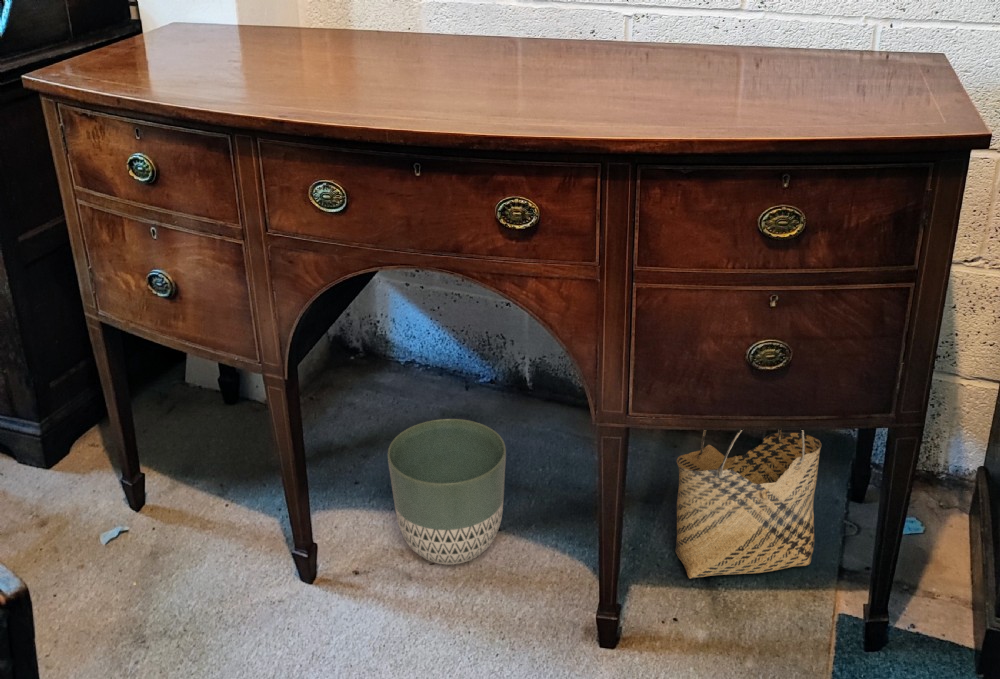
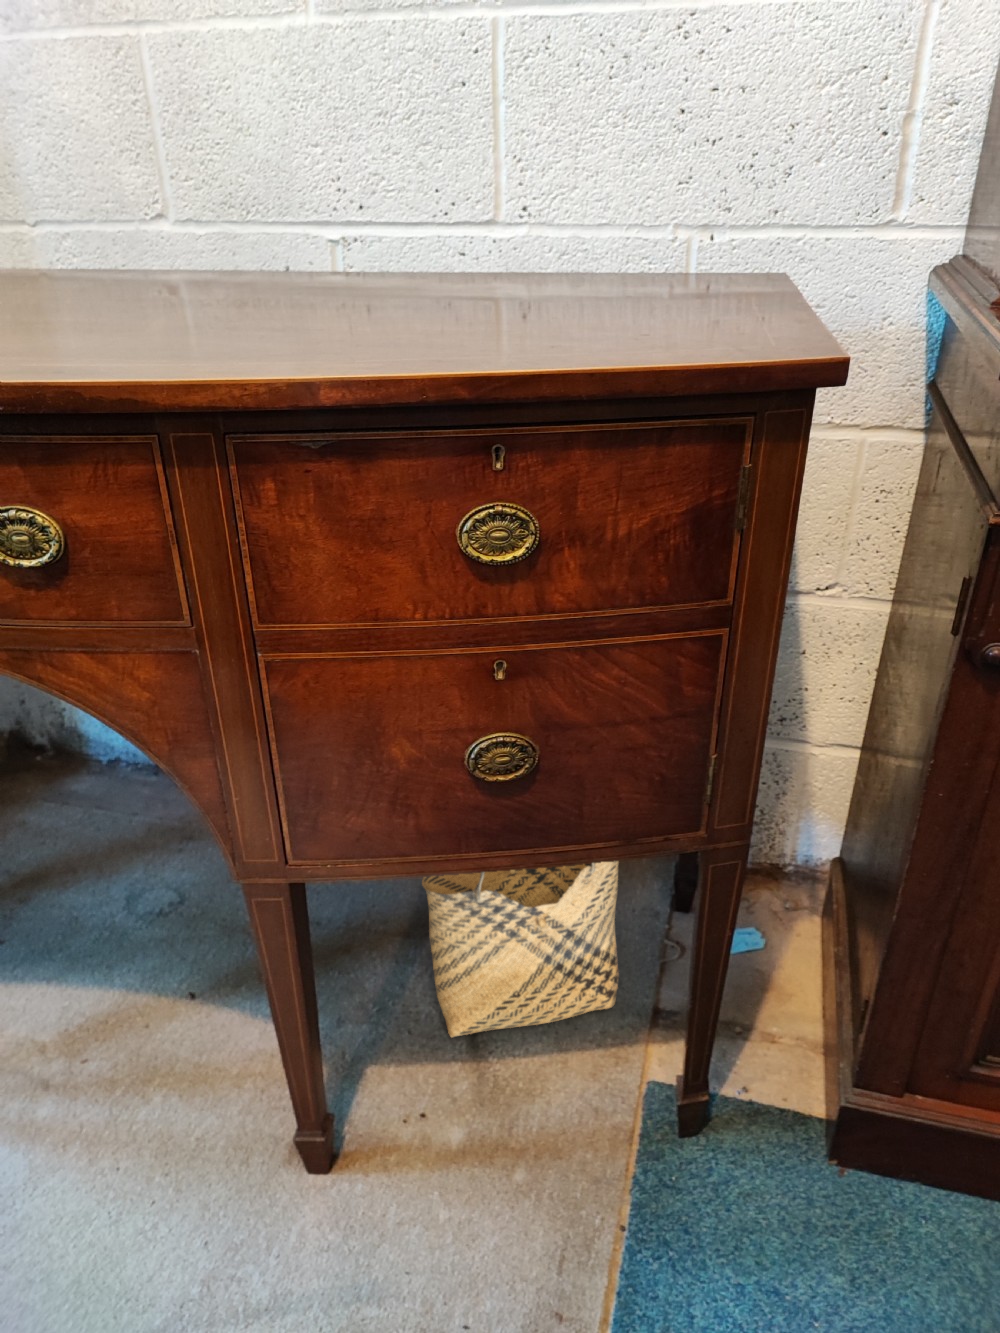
planter: present [388,419,506,565] -> none [15,829,199,1036]

